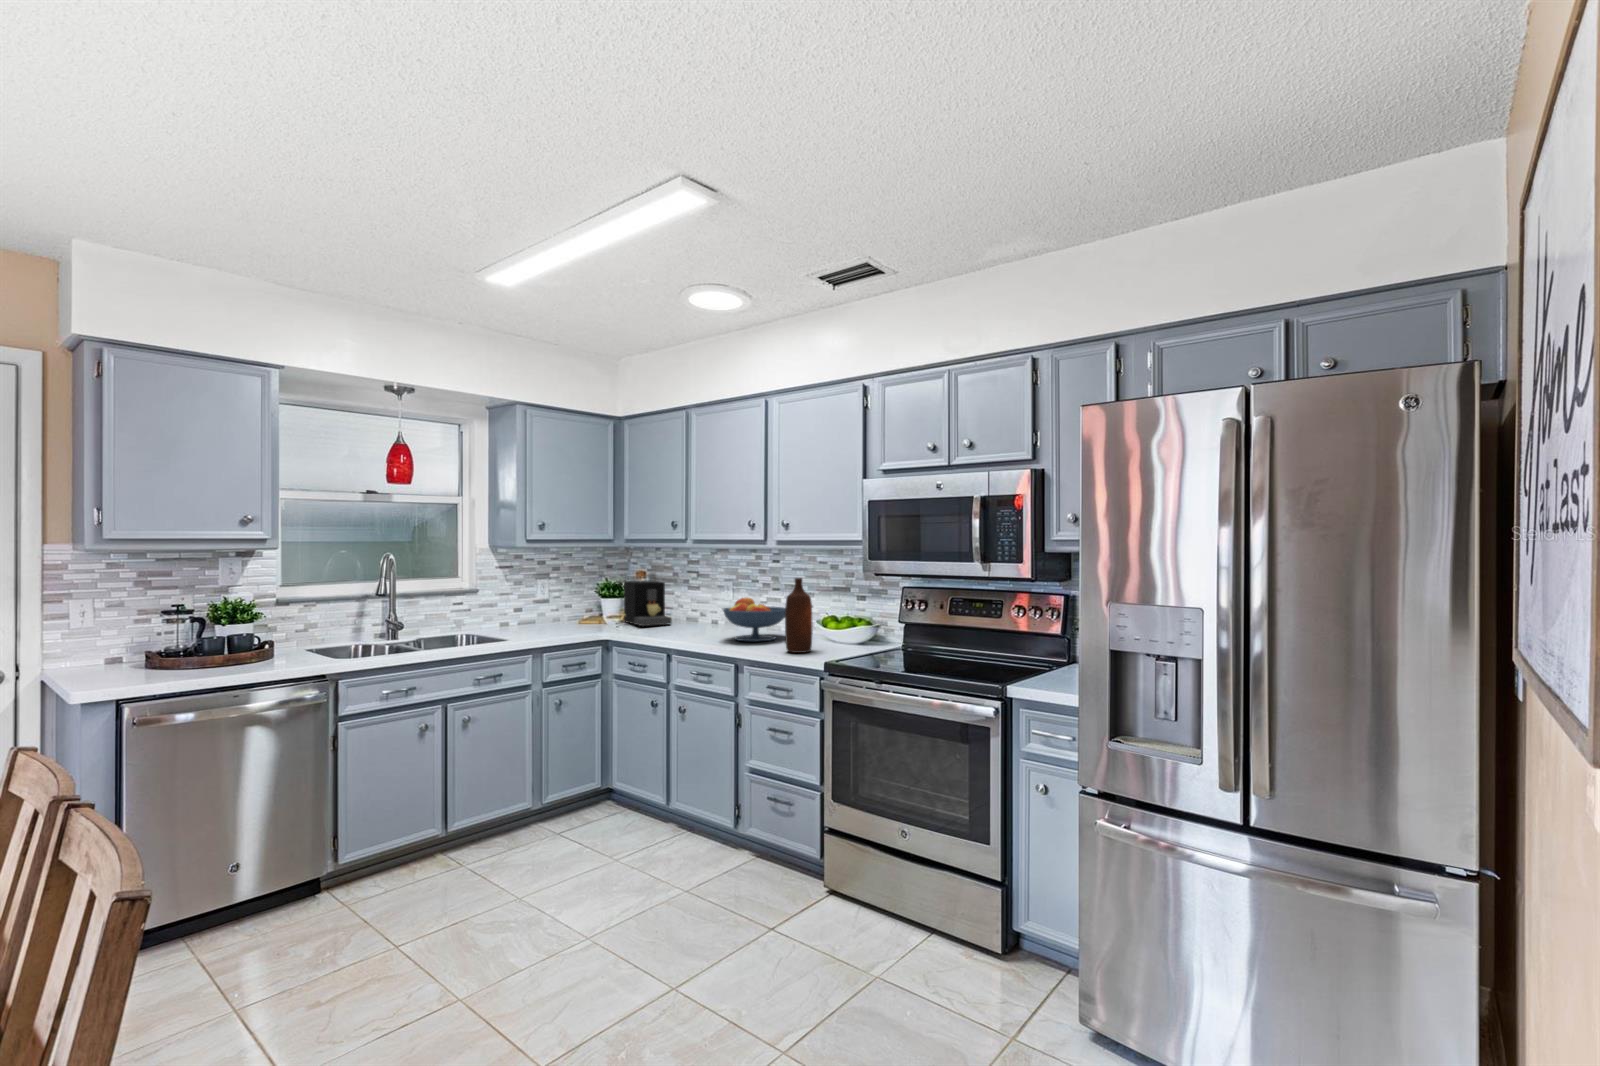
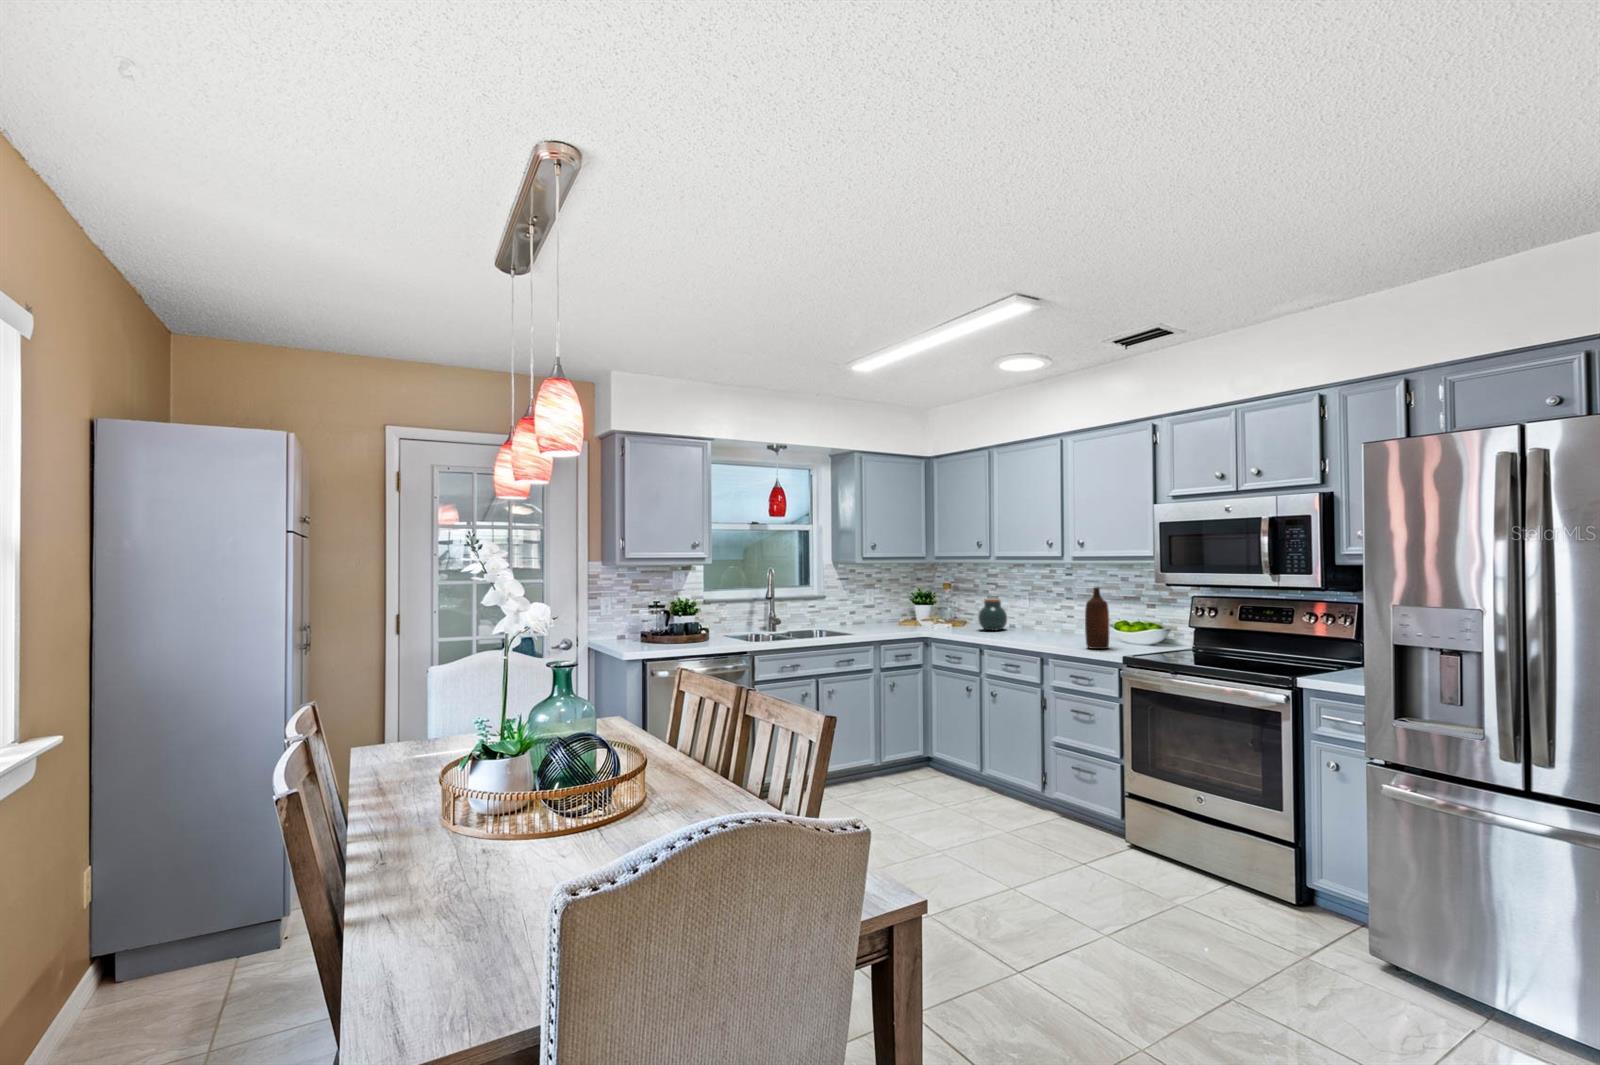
coffee maker: present [624,581,672,626] -> none [935,590,977,627]
jar: none [671,591,705,630] -> present [978,599,1007,630]
fruit bowl: present [723,597,785,641] -> none [1027,603,1084,640]

